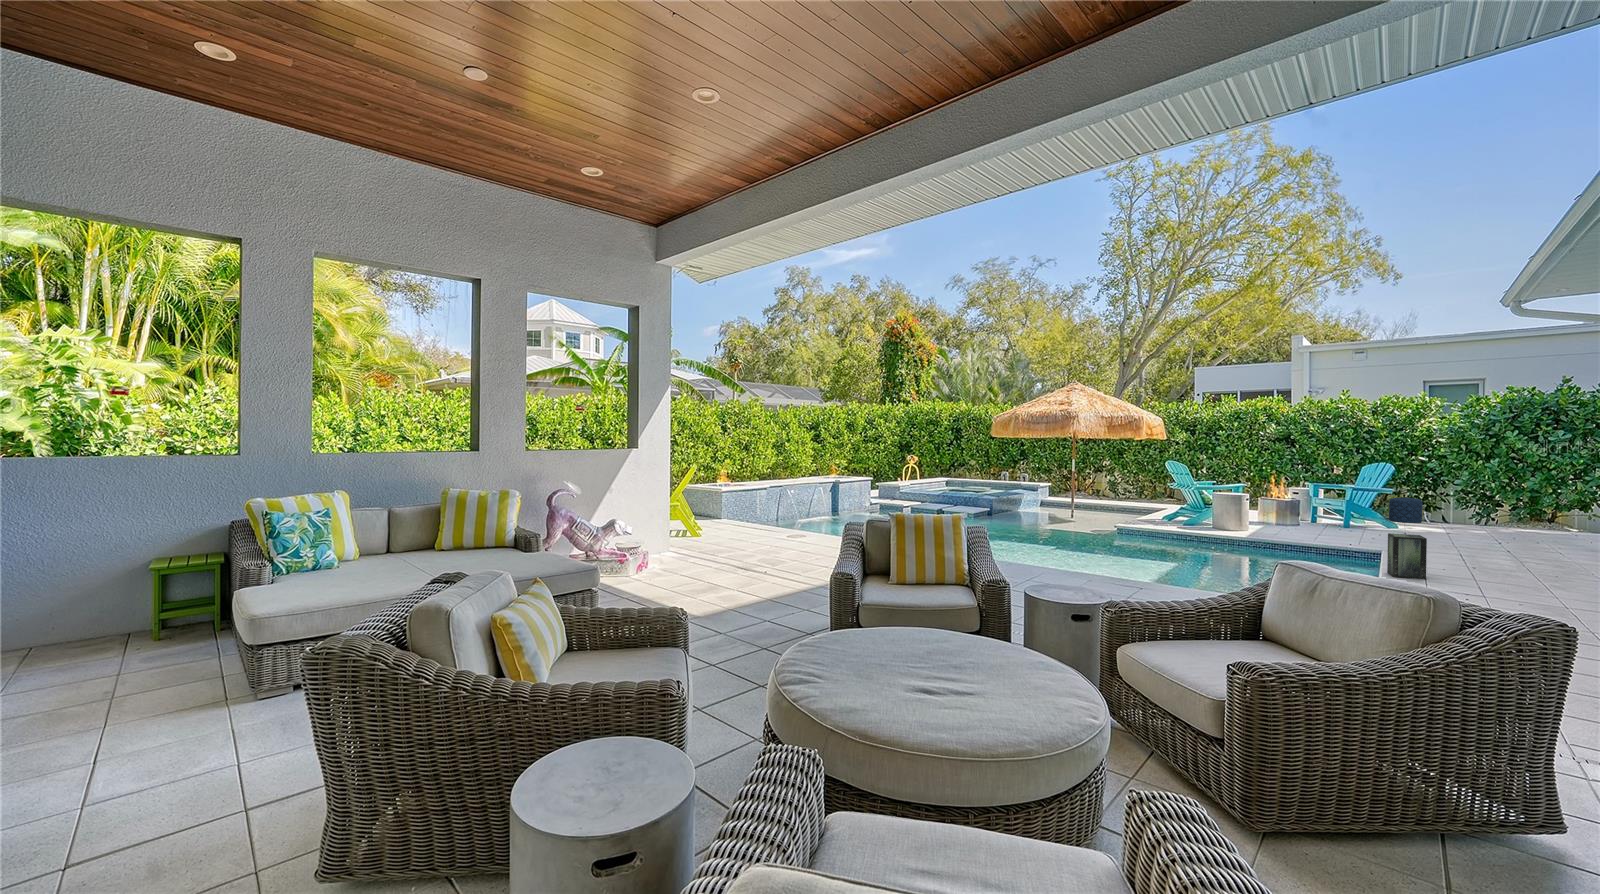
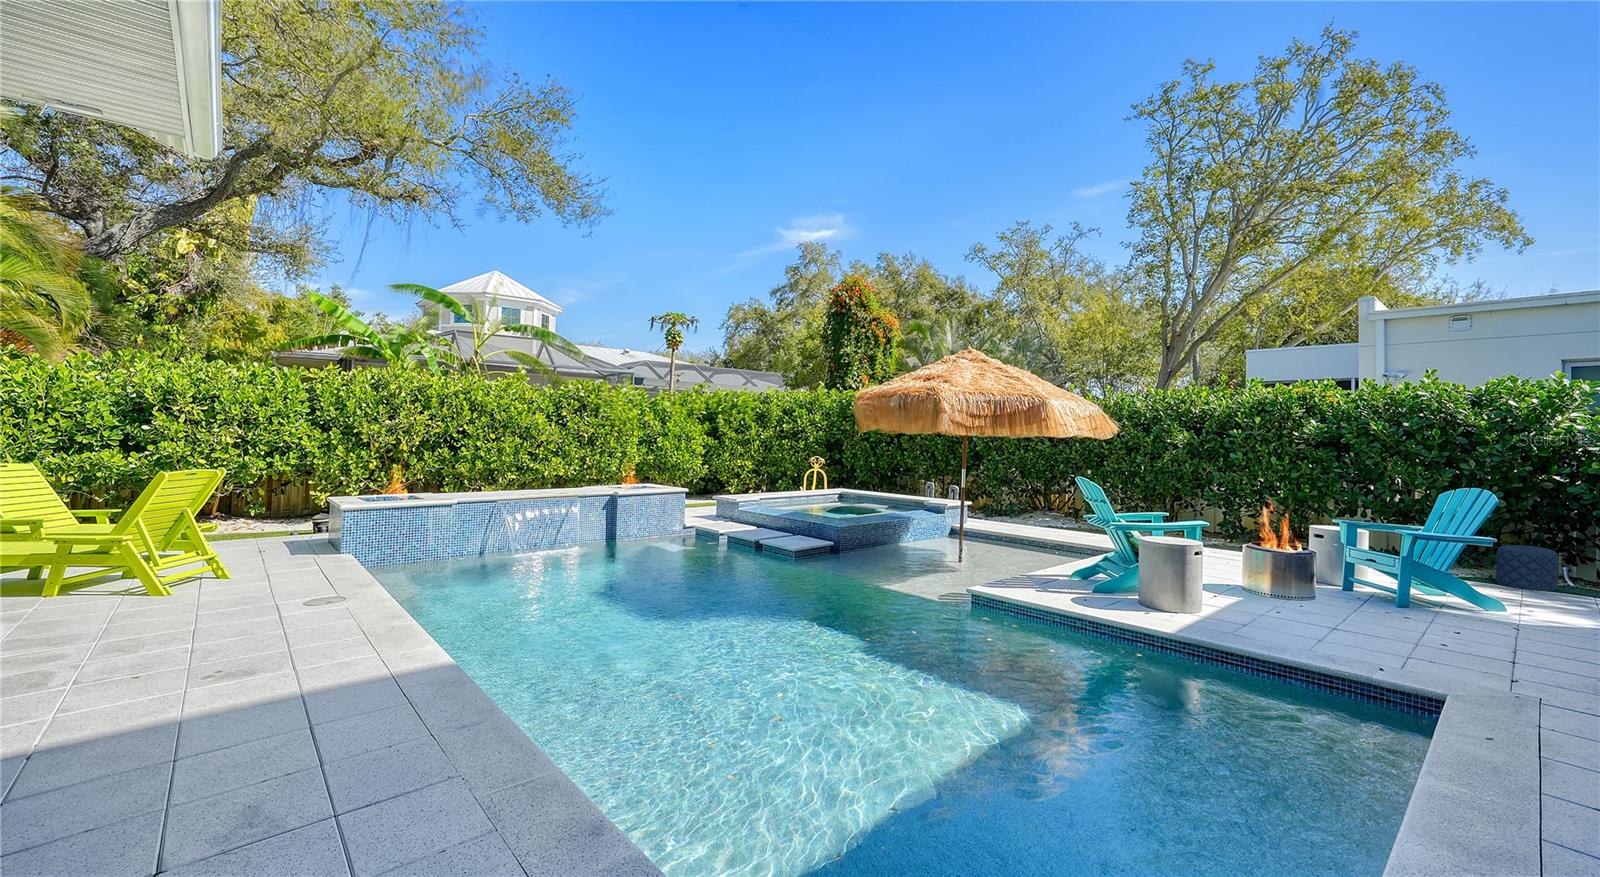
storage box: present [1387,533,1427,580] -> none [1451,664,1554,802]

